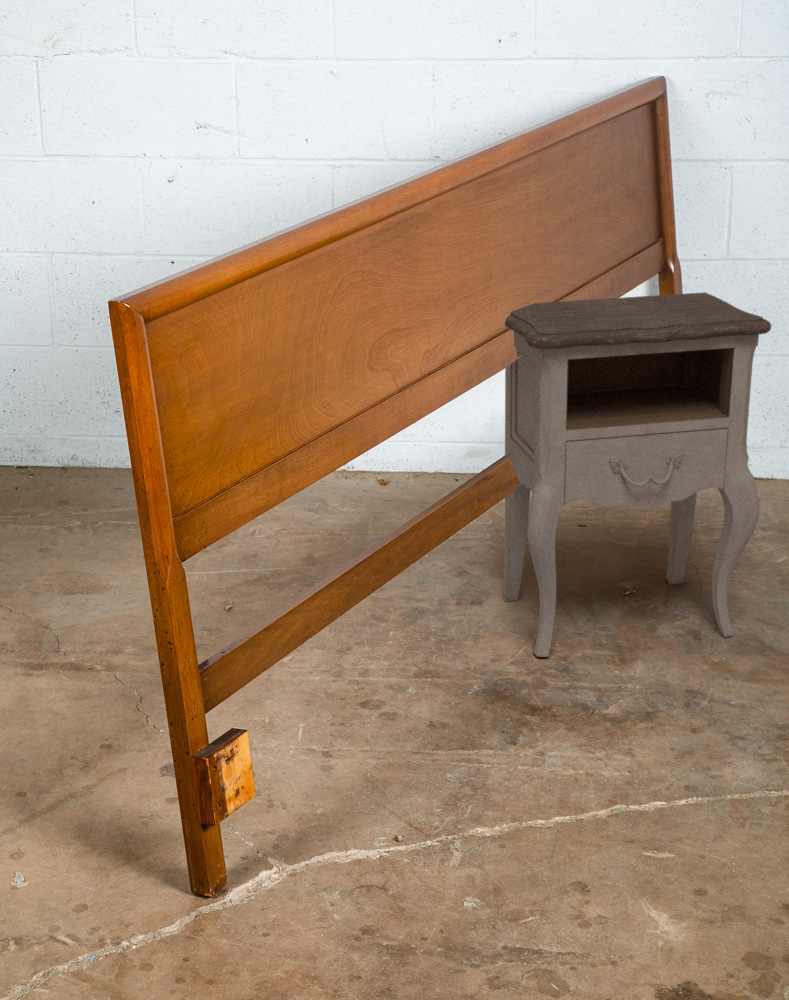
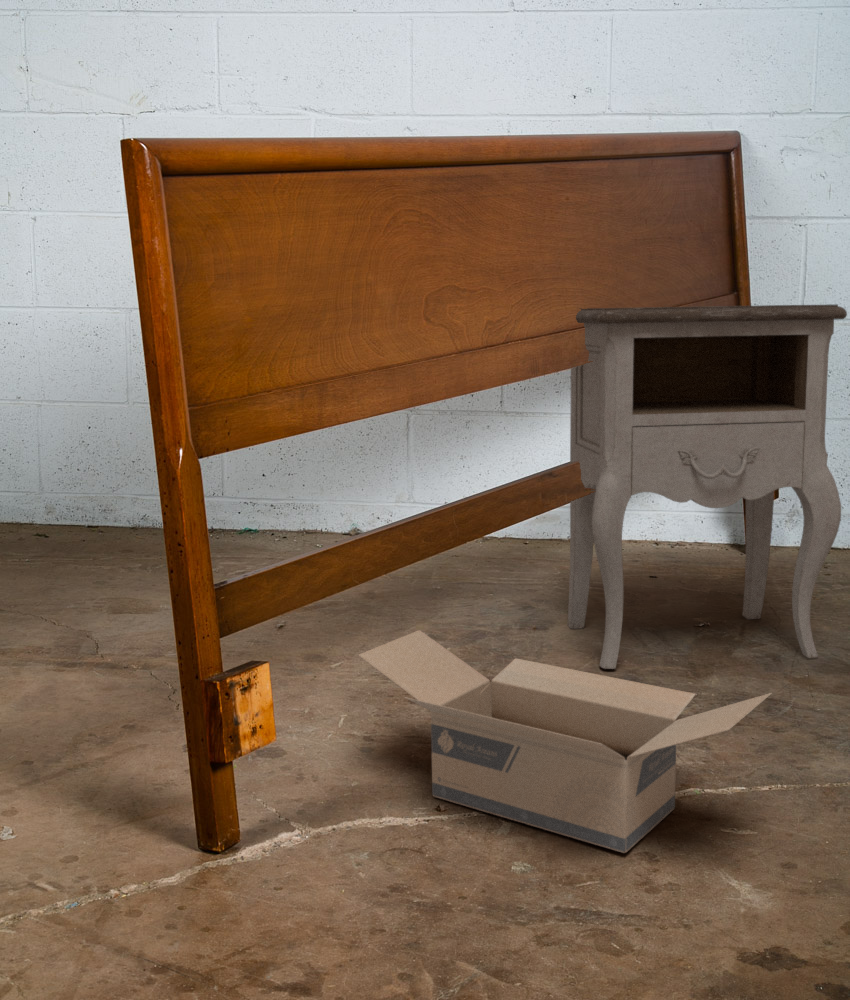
cardboard box: none [320,662,688,885] -> present [359,630,771,853]

